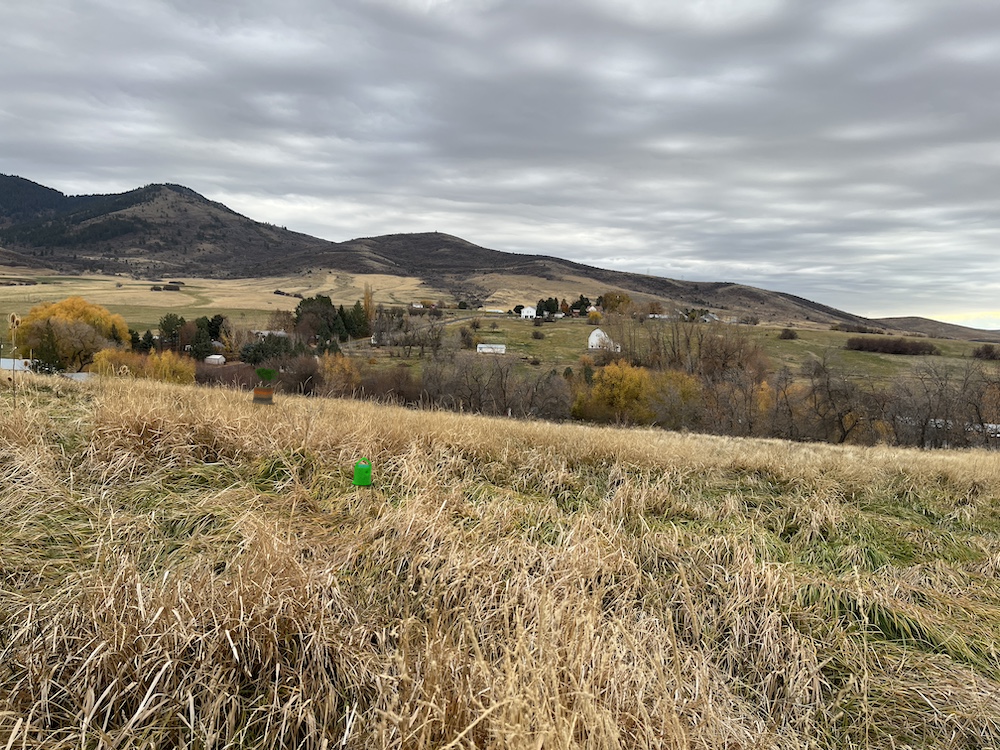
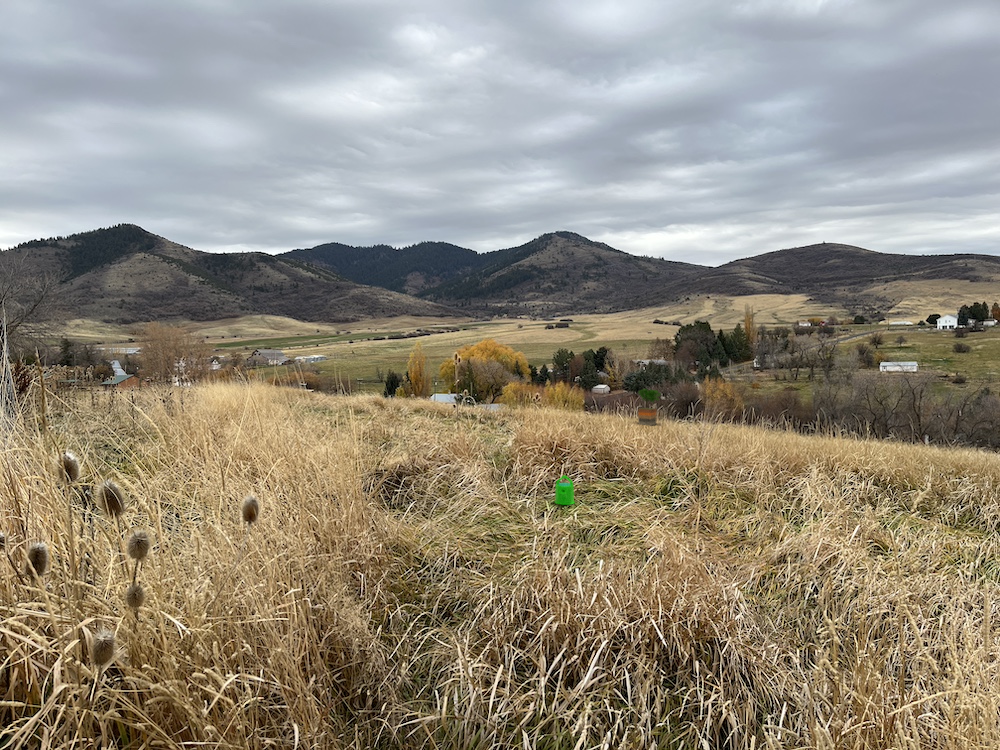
watering can: present [352,457,372,485] -> present [555,476,575,505]

